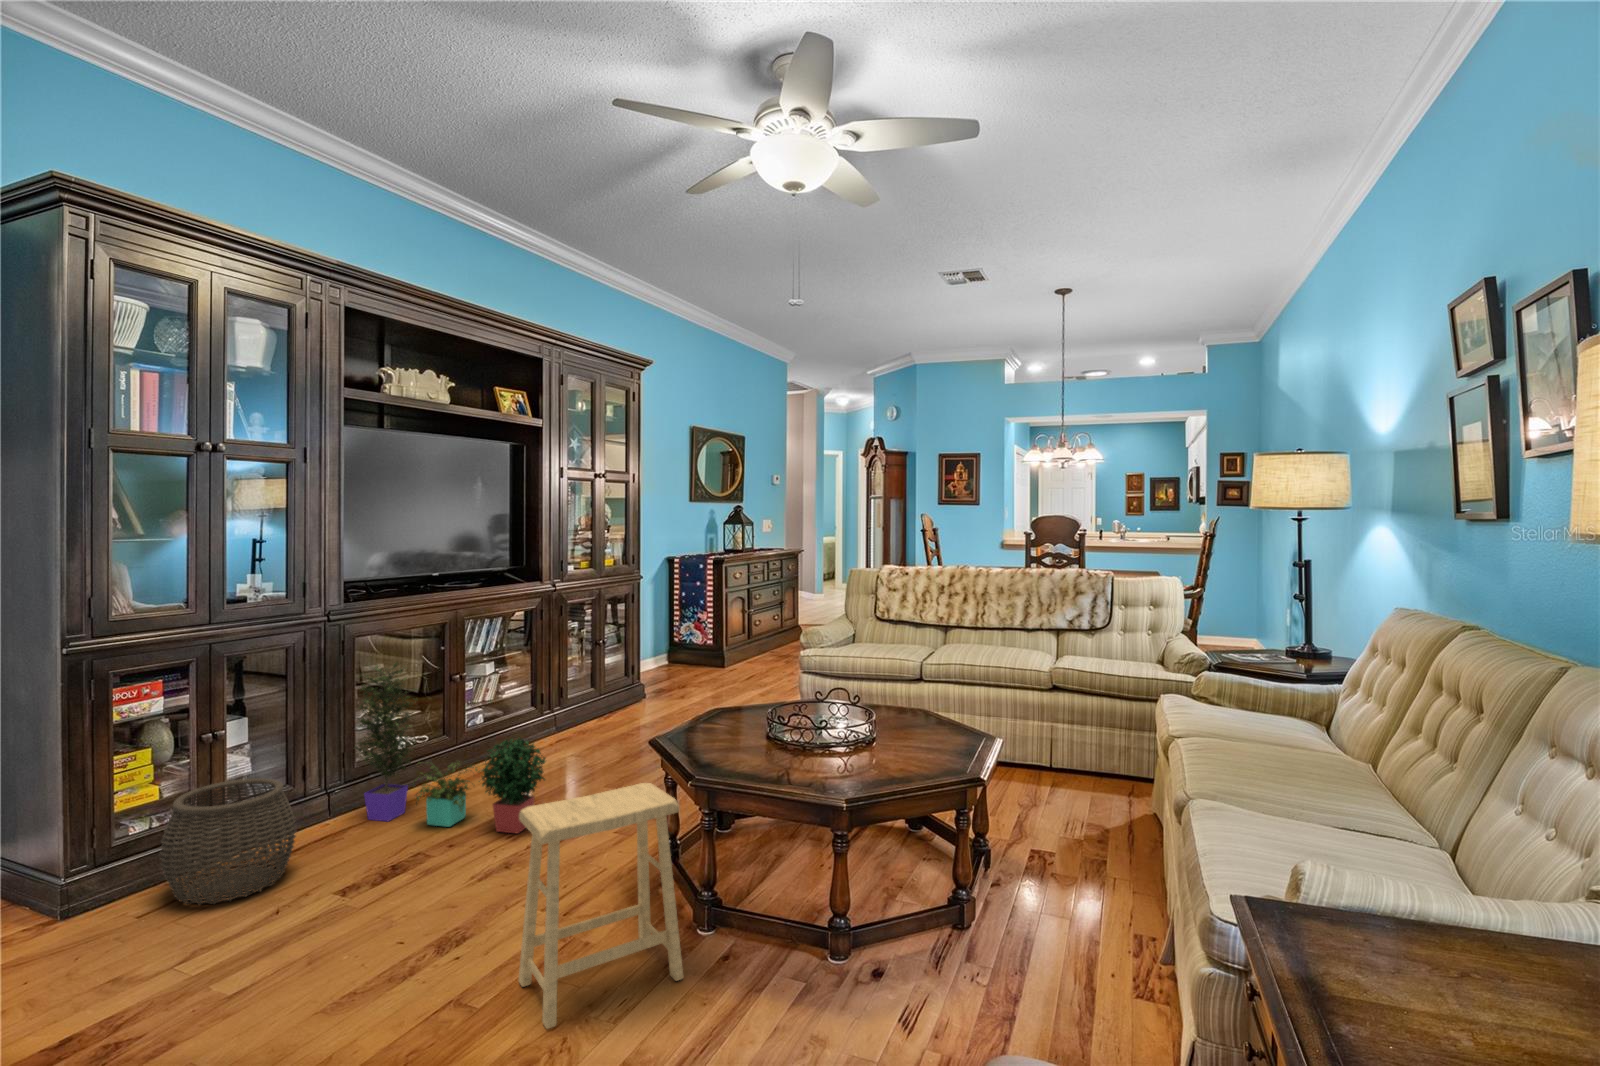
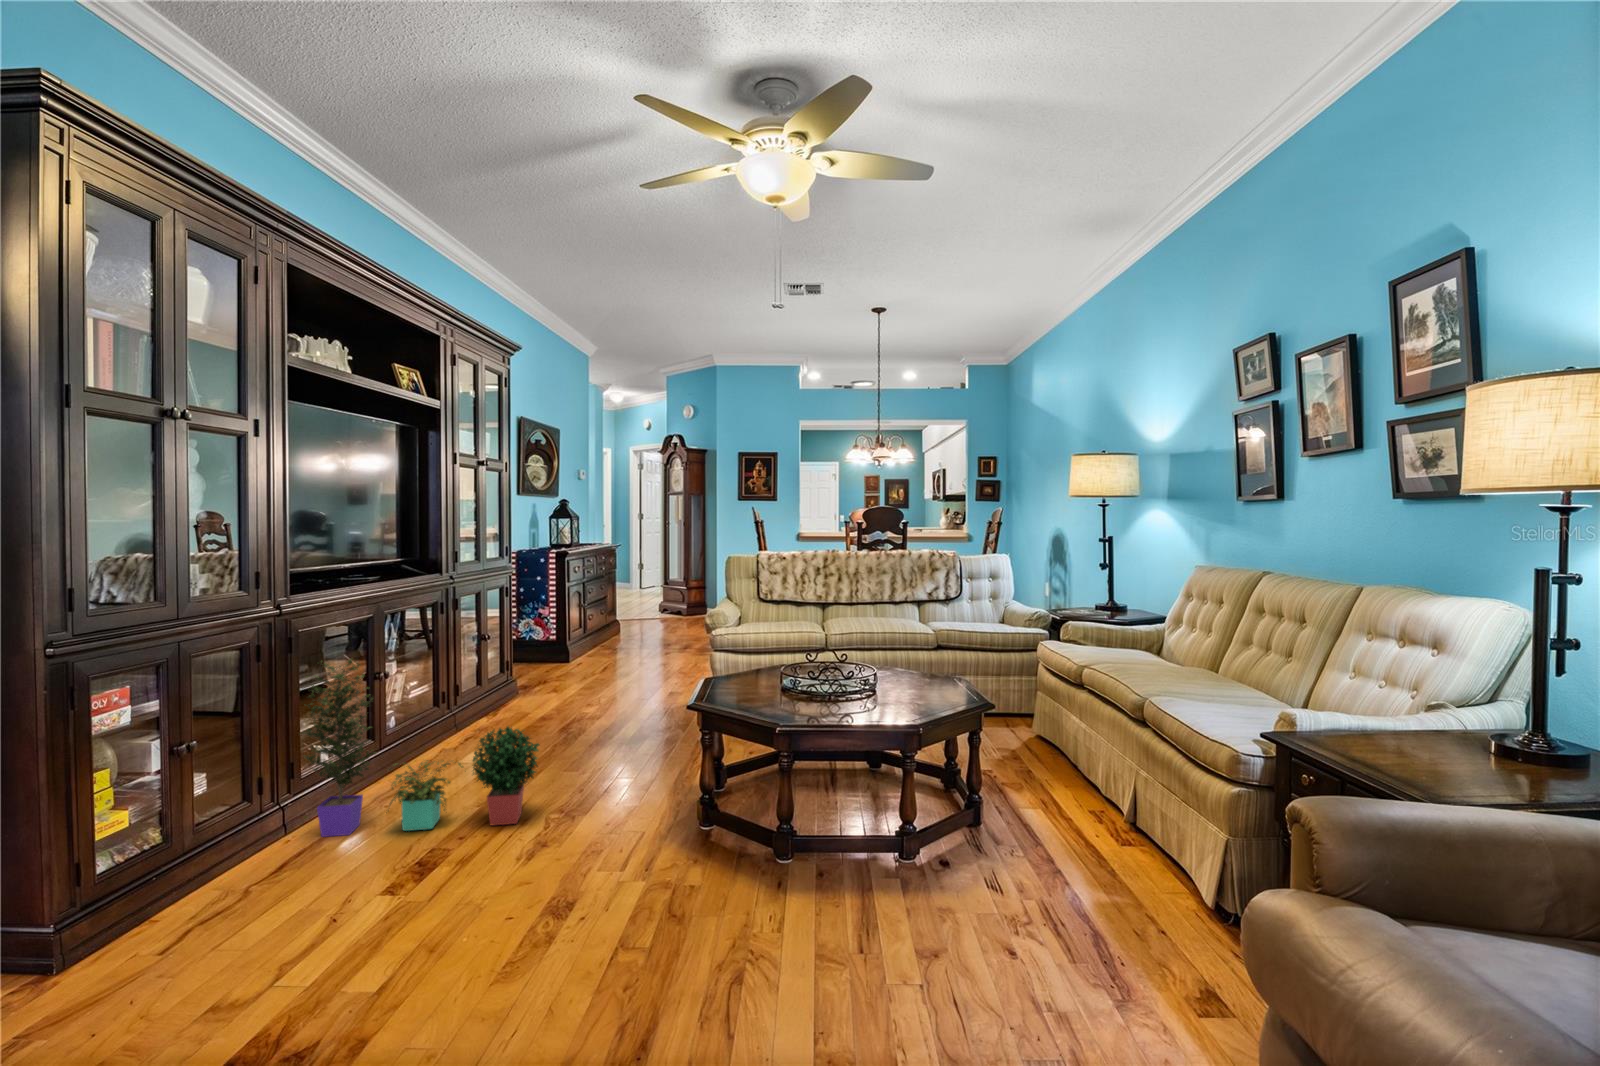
woven basket: present [160,778,296,905] -> none [138,794,300,944]
footstool: present [519,783,683,1029] -> none [658,734,802,958]

